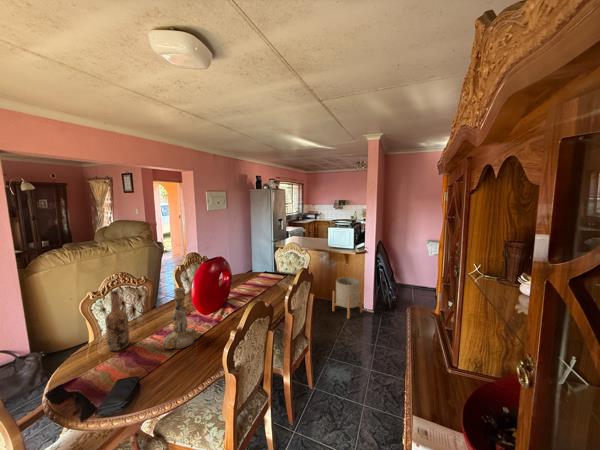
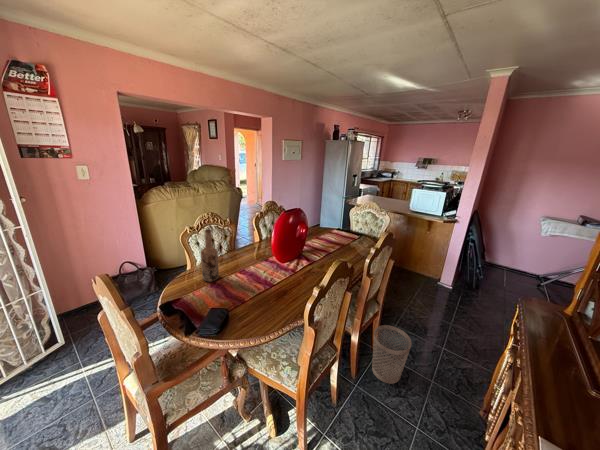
planter: present [333,277,363,318] -> none [404,246,444,290]
candlestick: present [163,288,201,349] -> none [246,234,280,290]
wastebasket: none [305,359,339,419] -> present [372,325,411,384]

